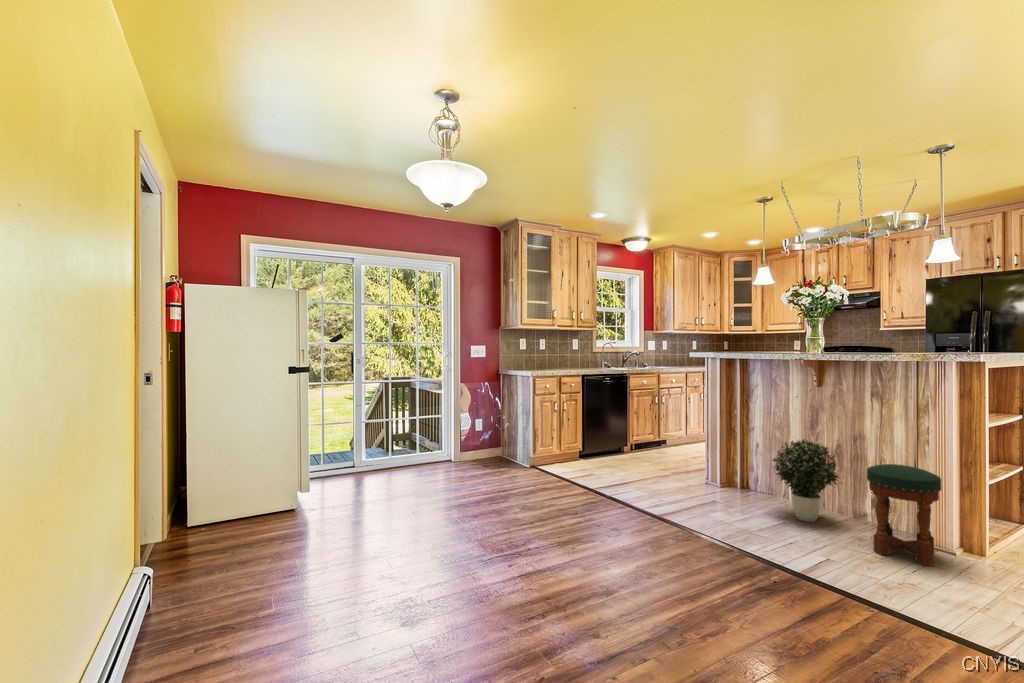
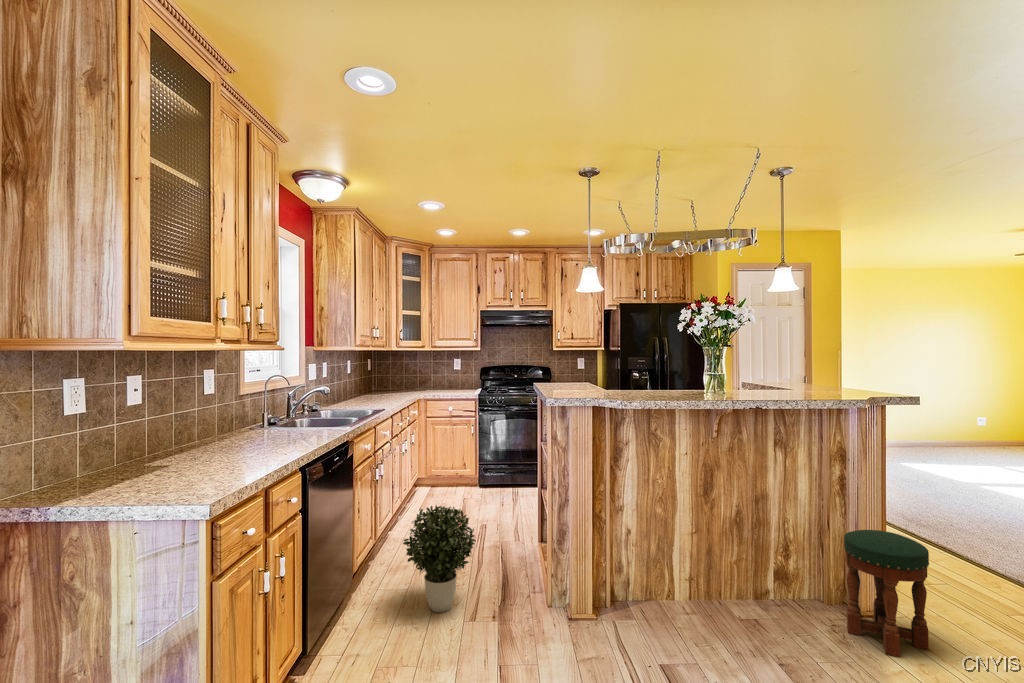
potted plant: present [772,439,839,522] -> present [403,505,476,612]

